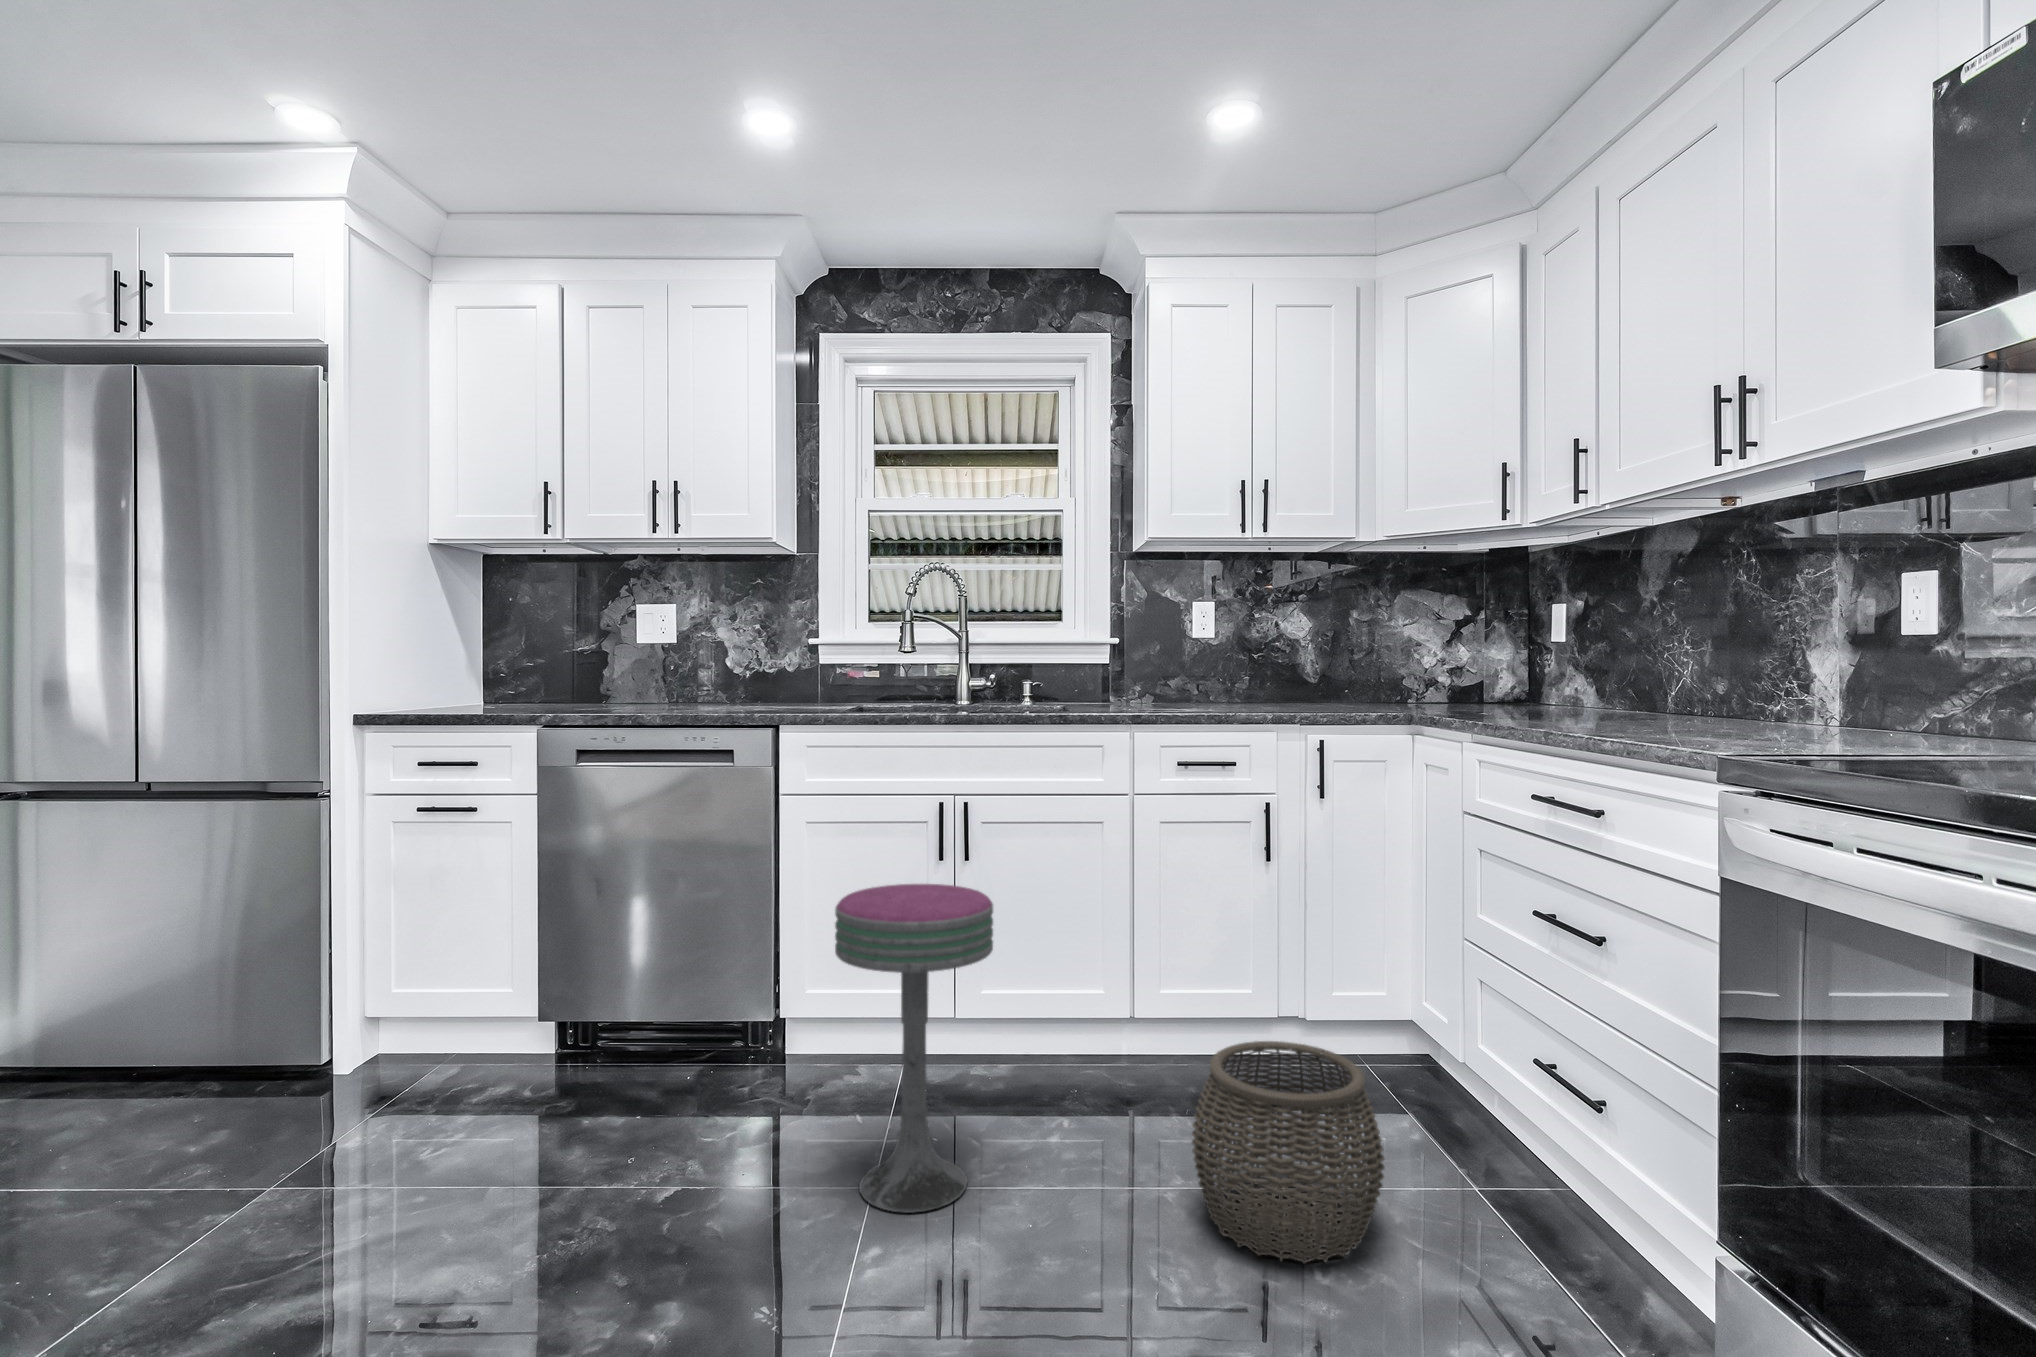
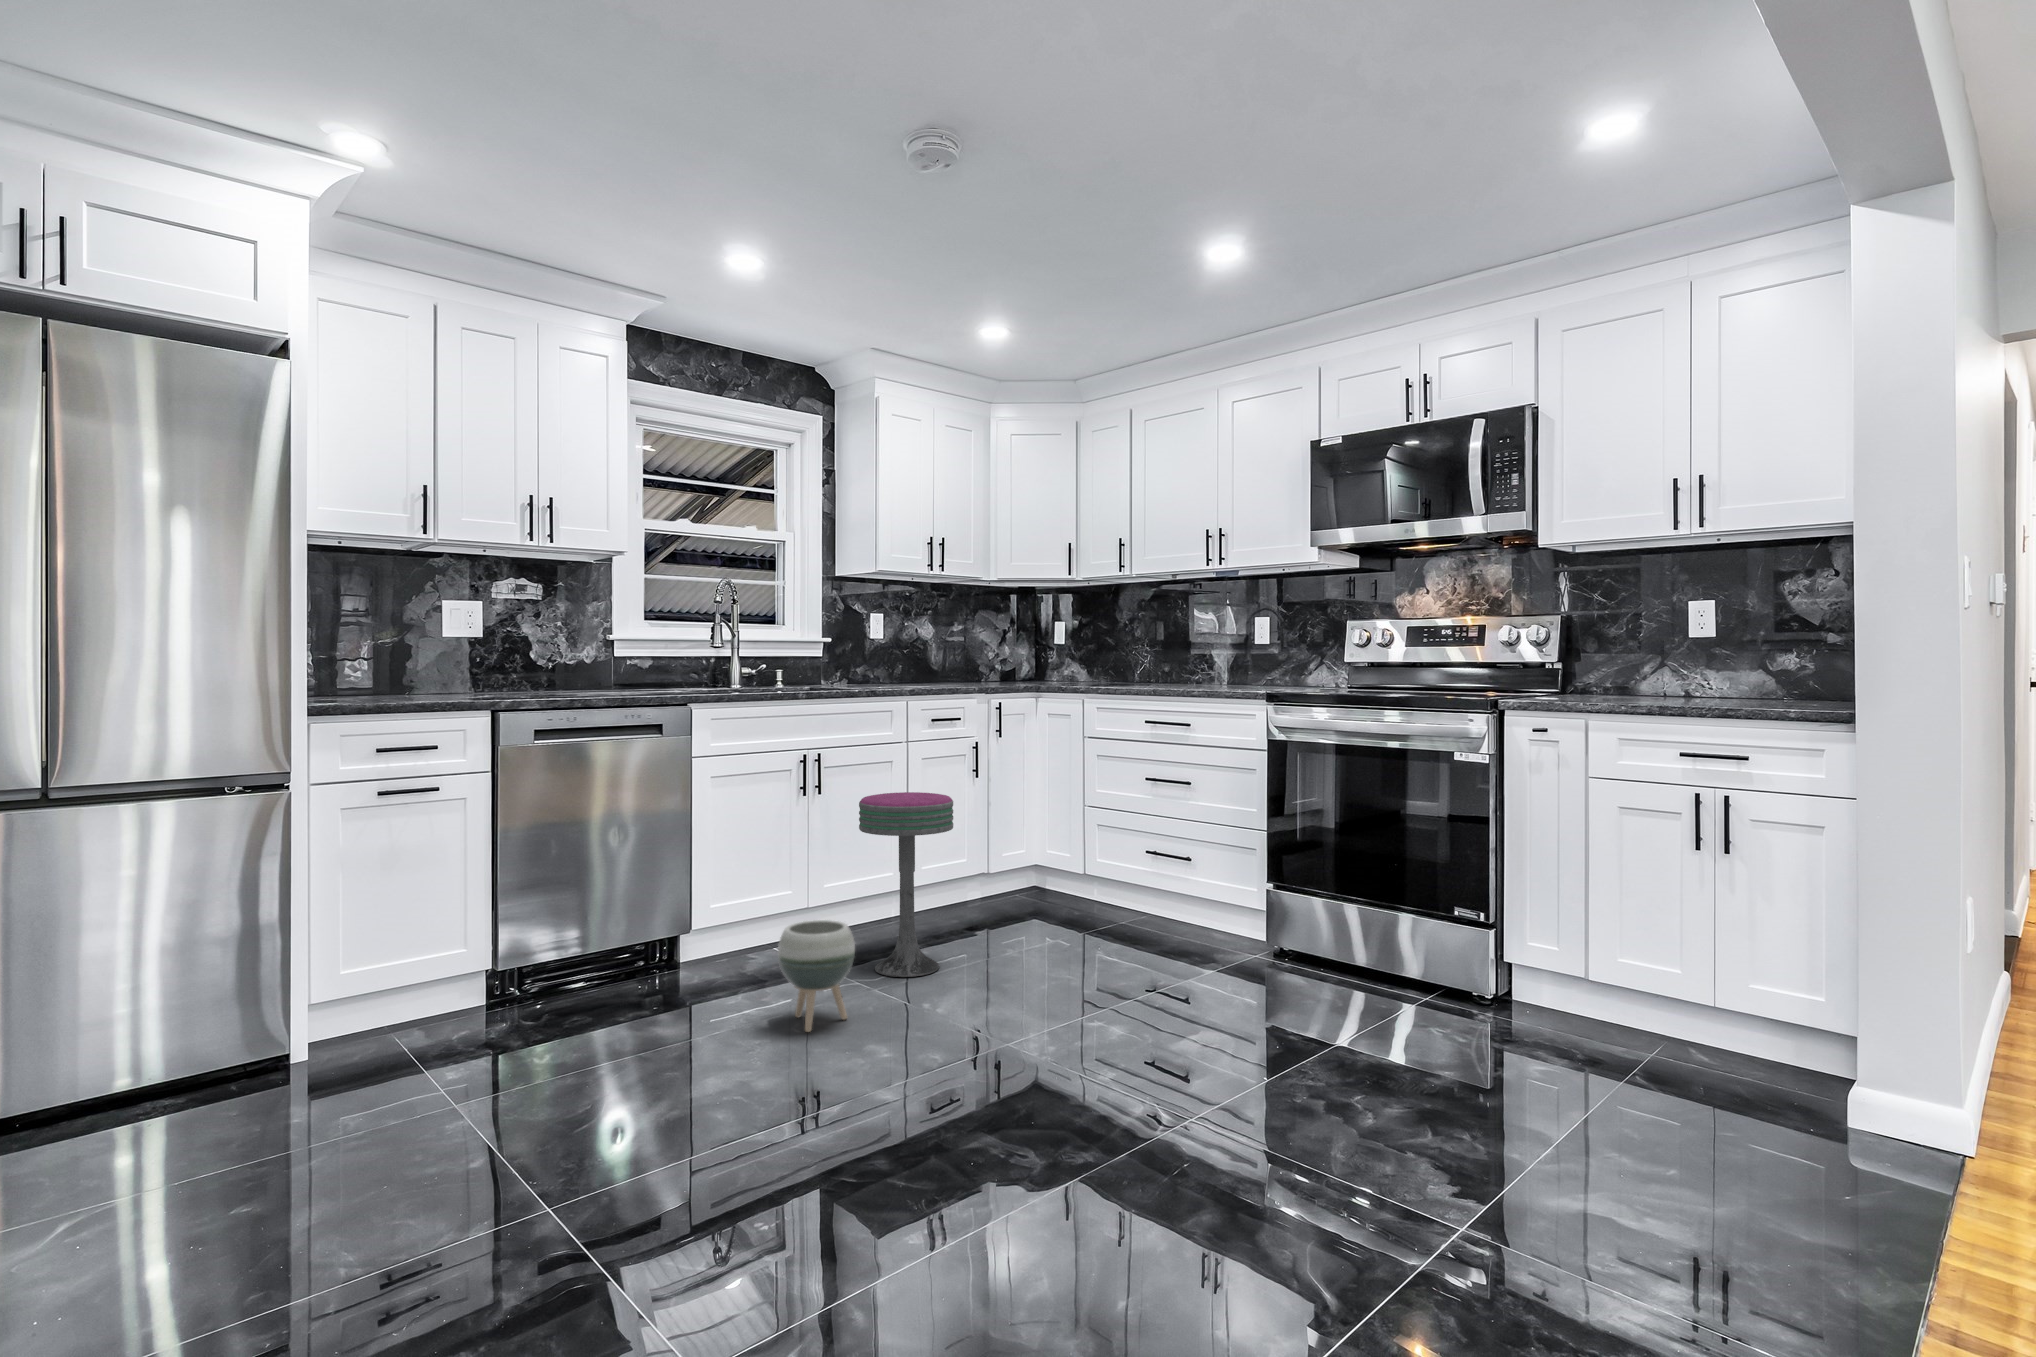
woven basket: present [1192,1041,1385,1264] -> none [1031,852,1123,945]
planter: none [533,1078,666,1268] -> present [778,920,855,1032]

